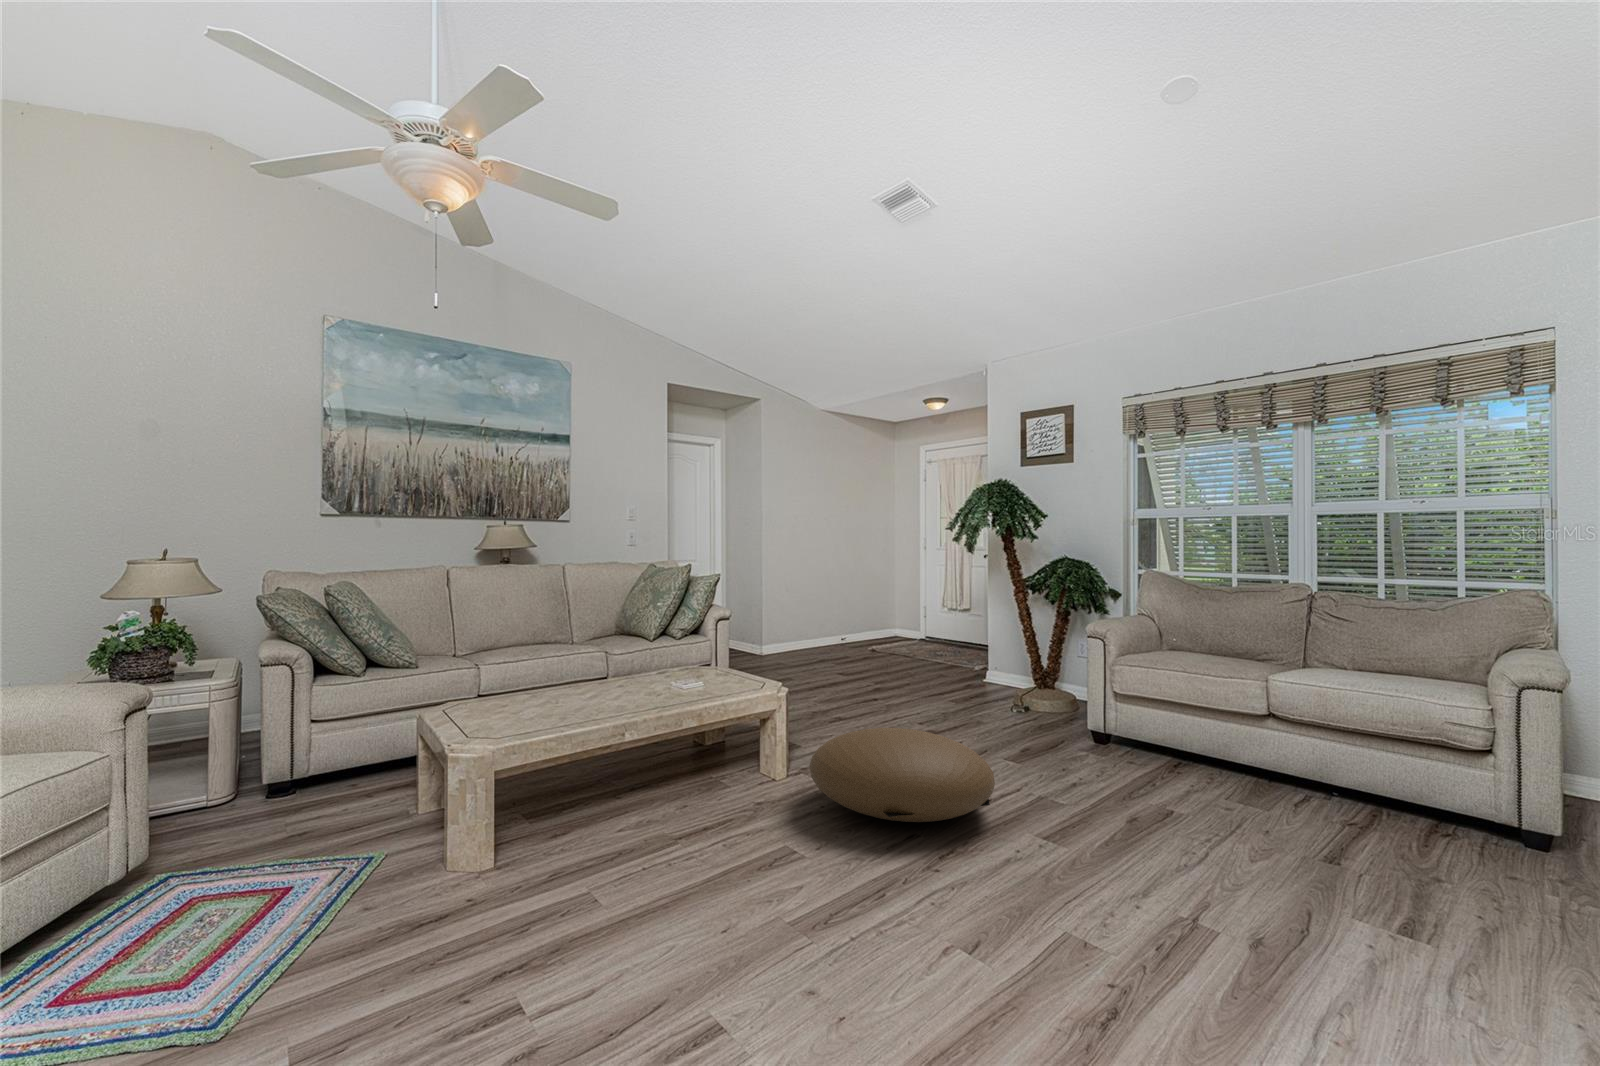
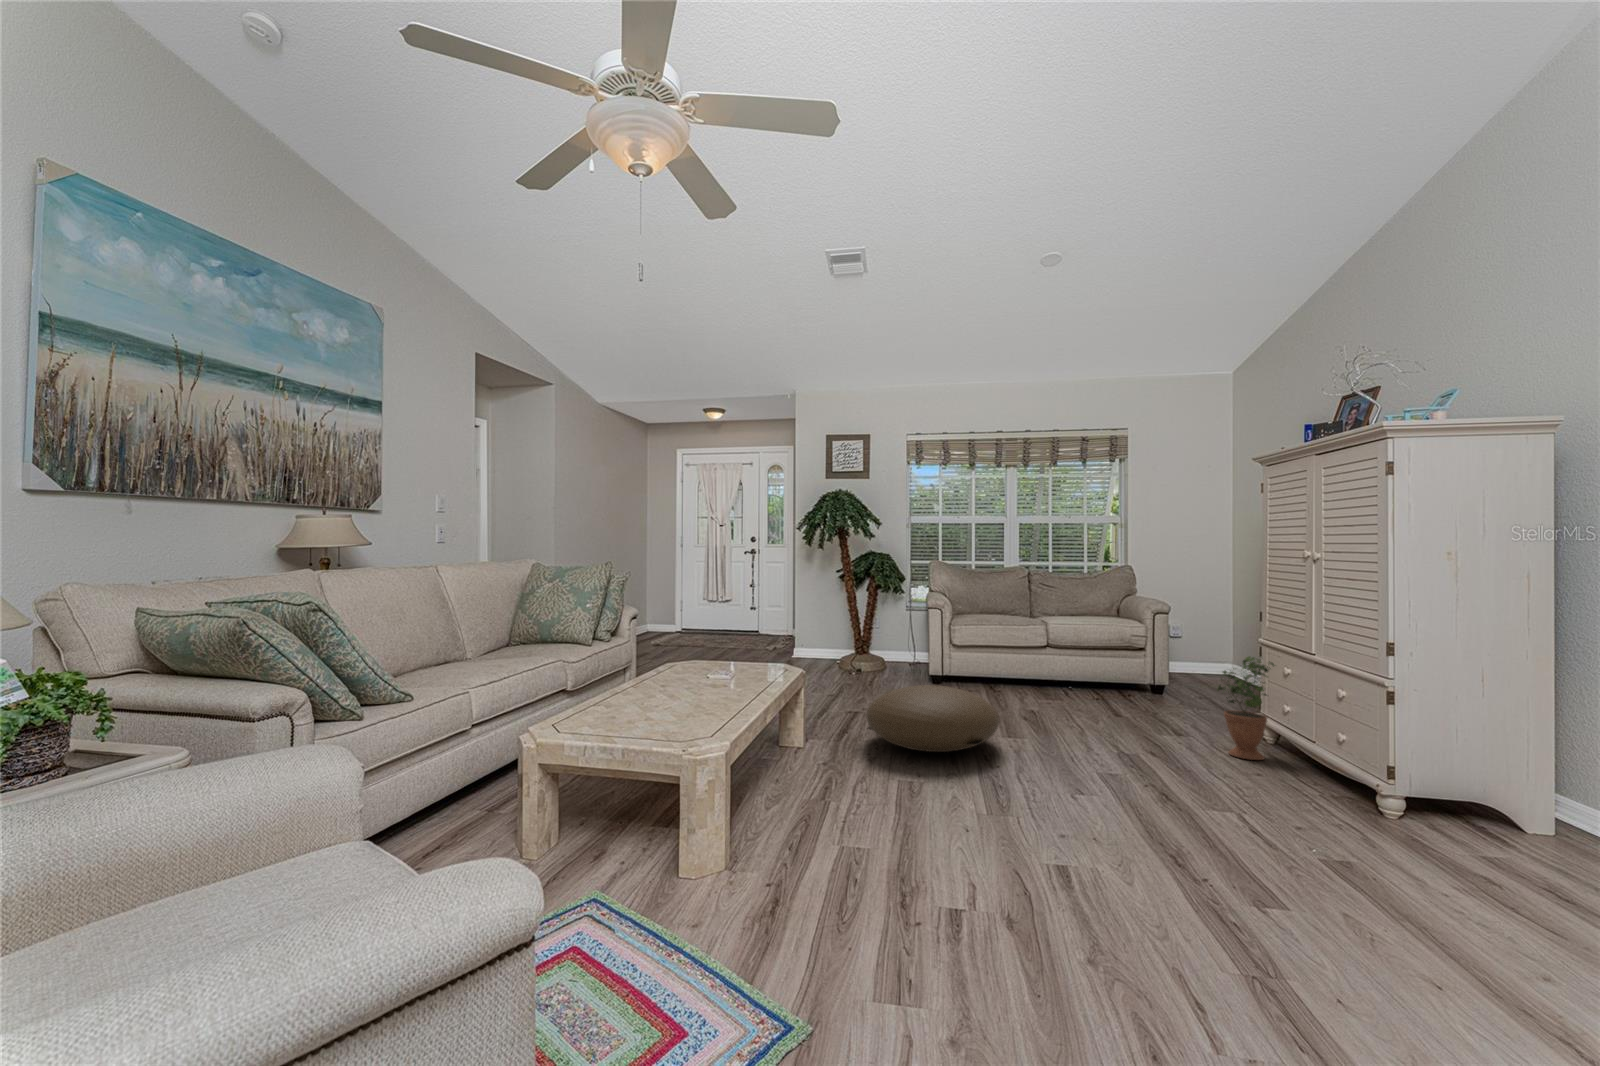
potted plant: none [1394,781,1533,1019] -> present [1218,656,1275,760]

